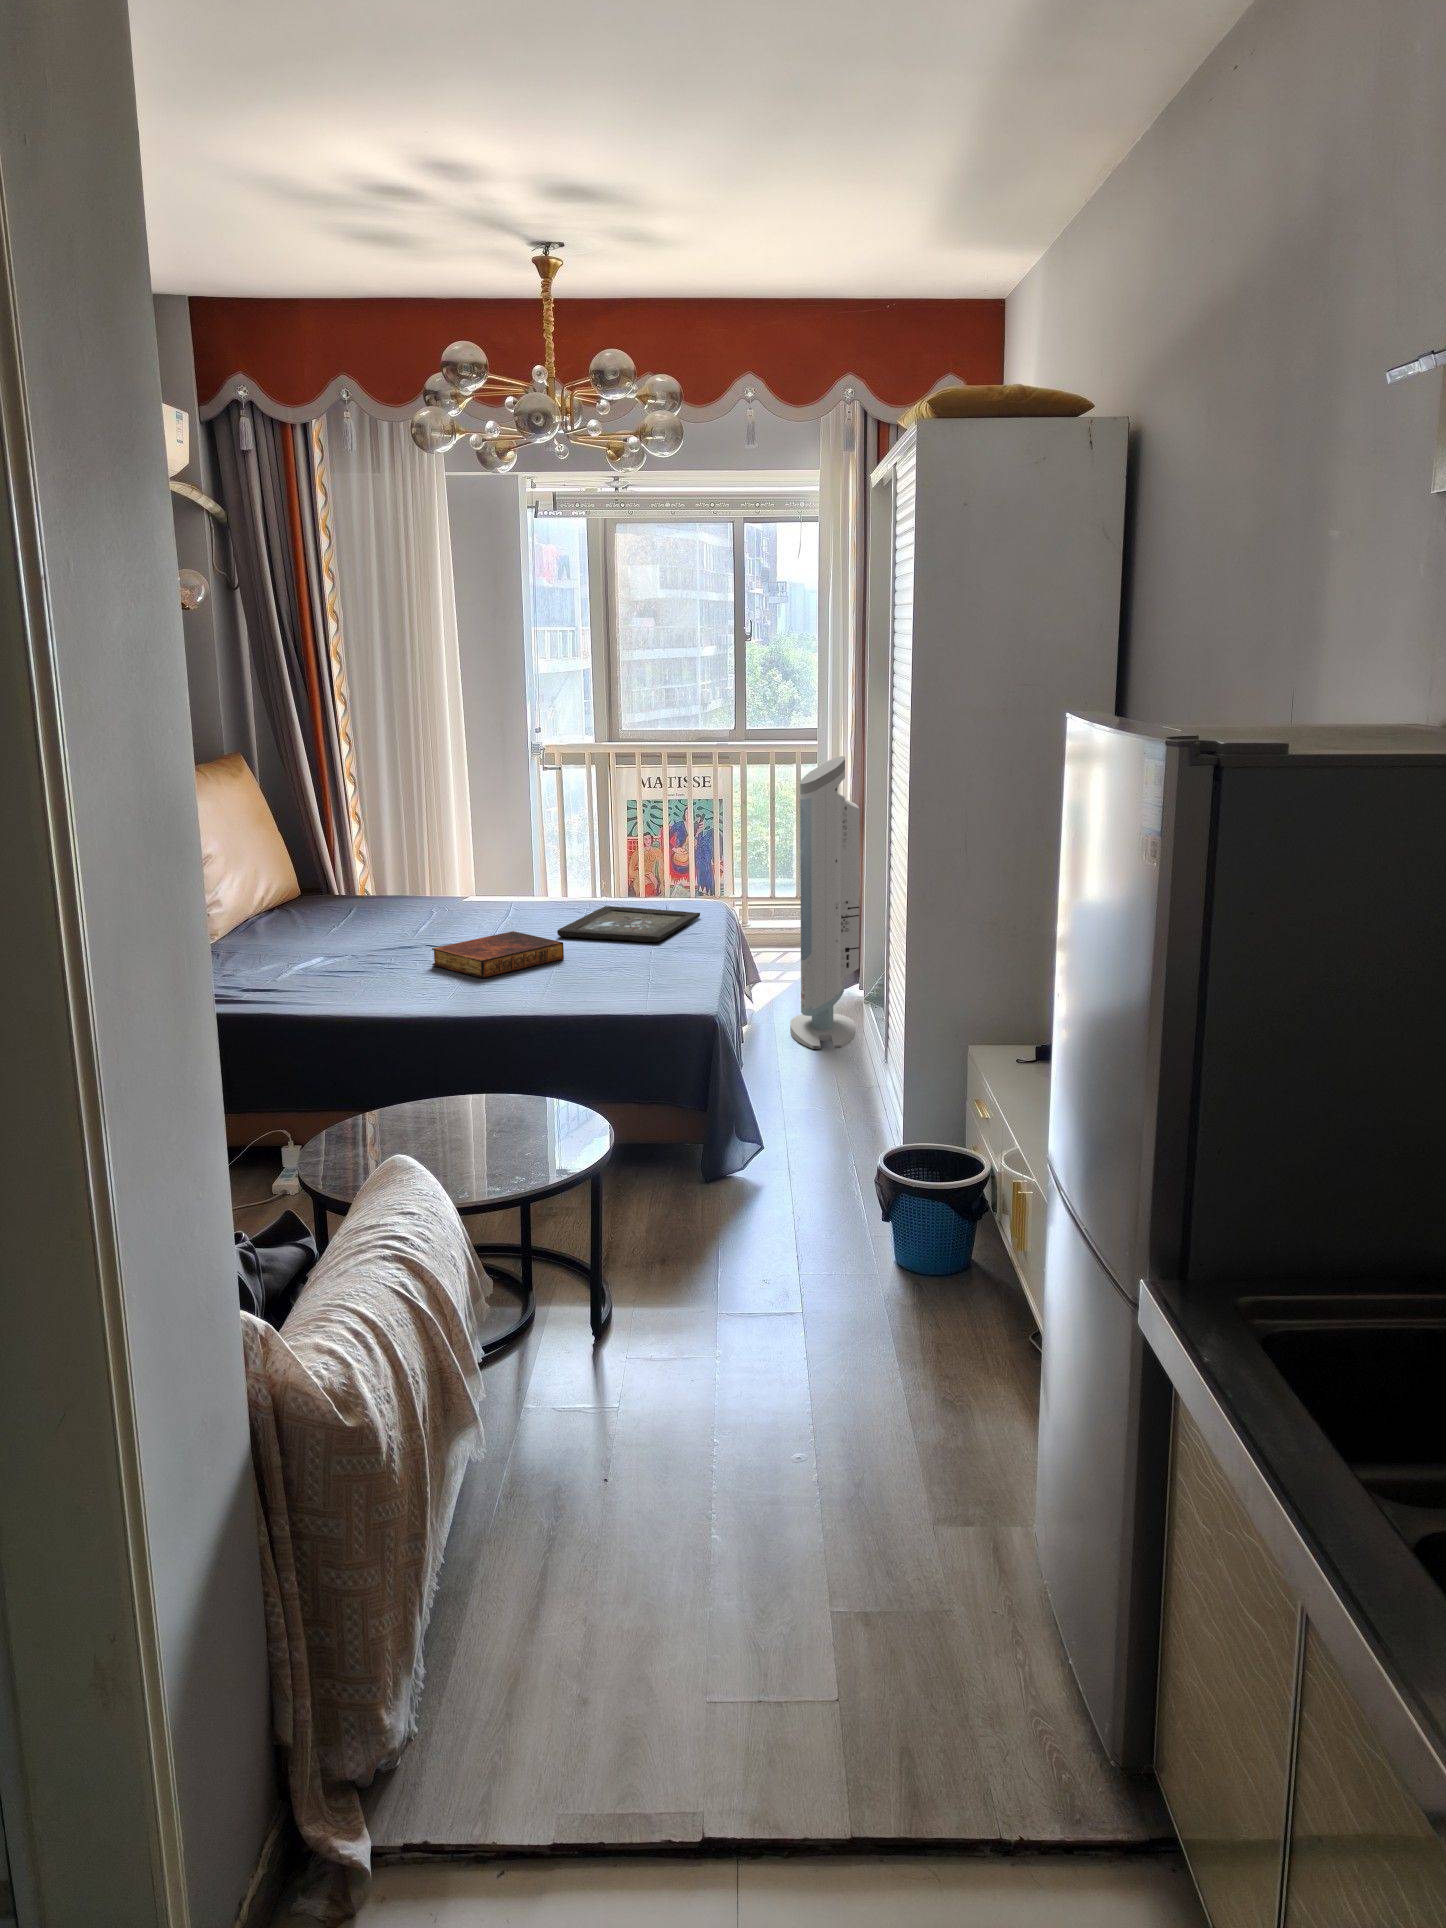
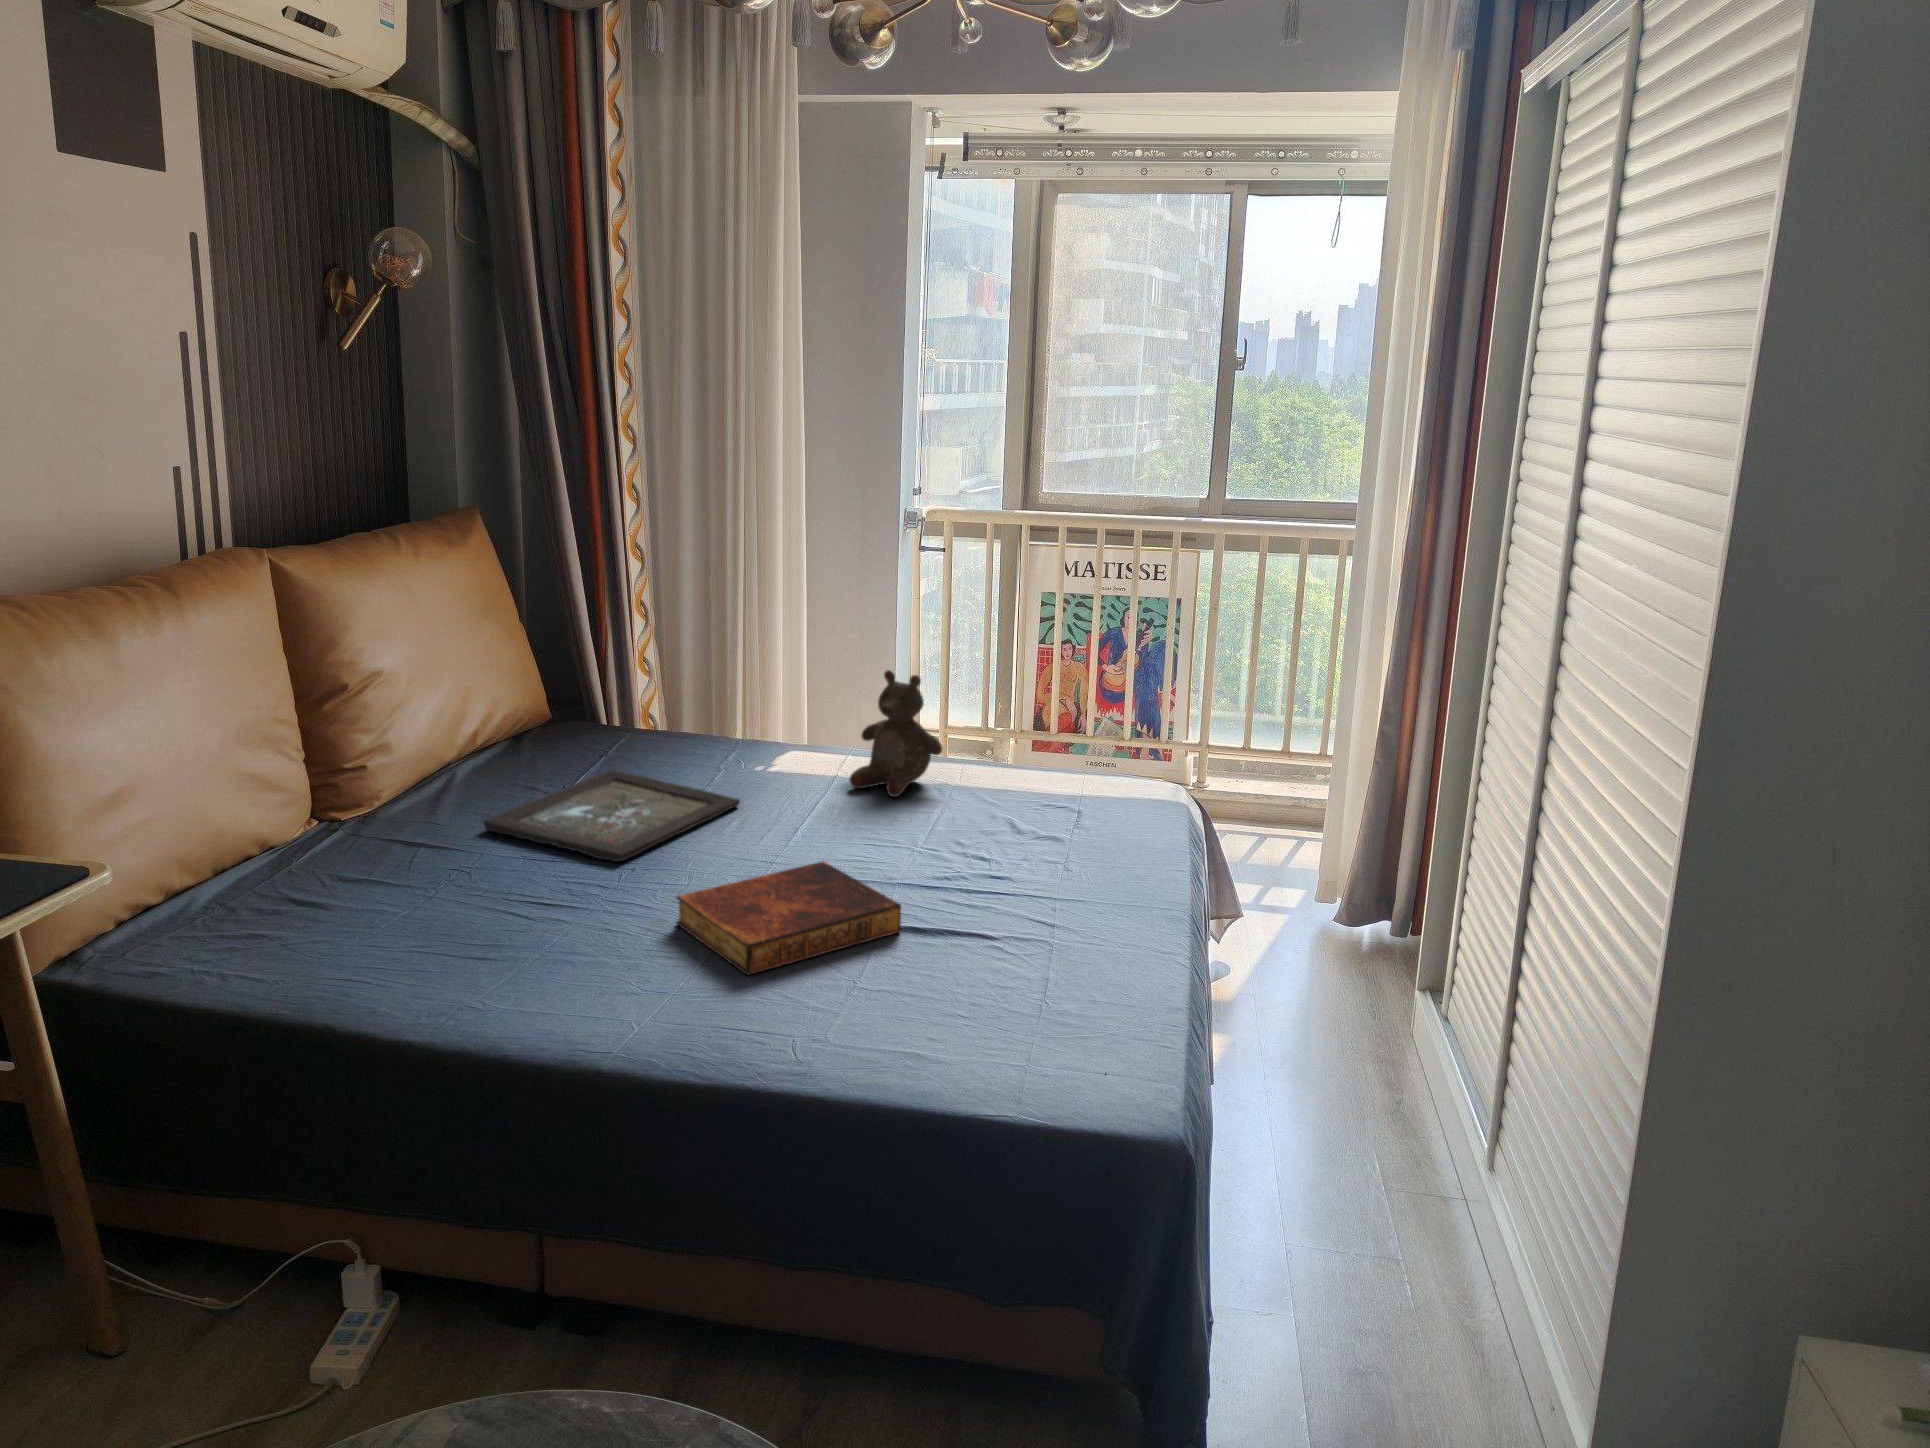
air purifier: present [790,756,860,1049] -> none [1273,577,1434,1069]
stuffed bear: none [516,834,574,911] -> present [849,670,942,797]
tray: present [557,906,700,942] -> present [484,770,740,862]

